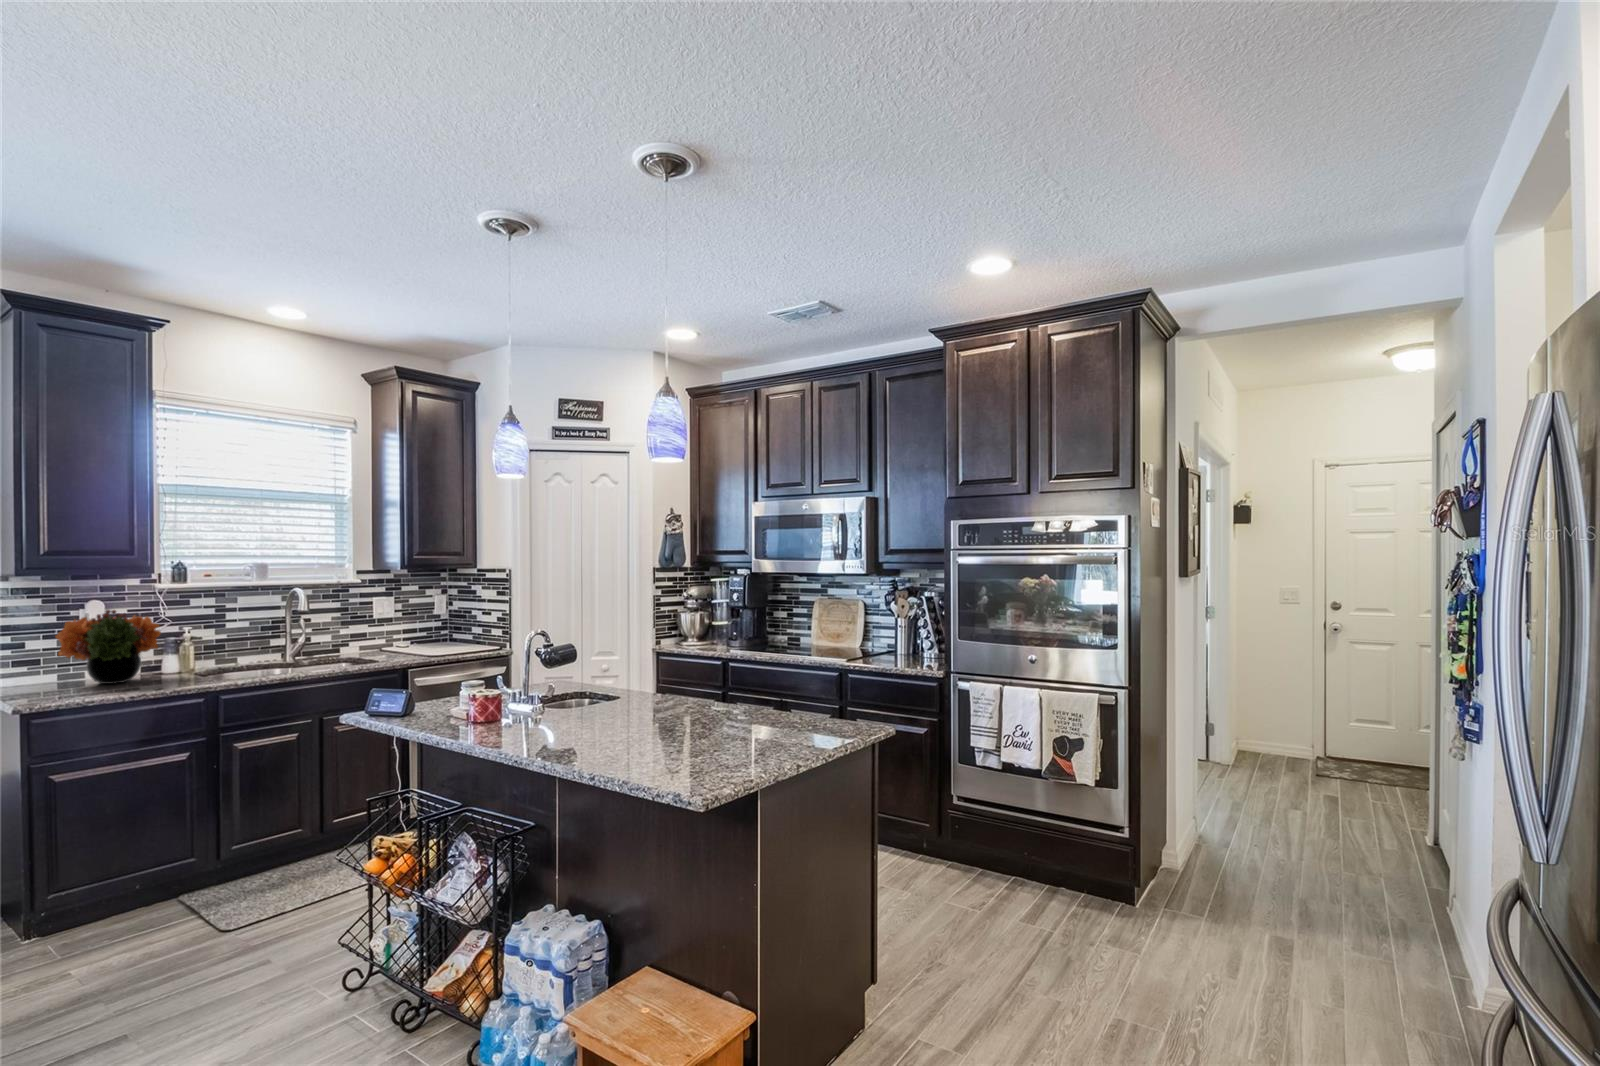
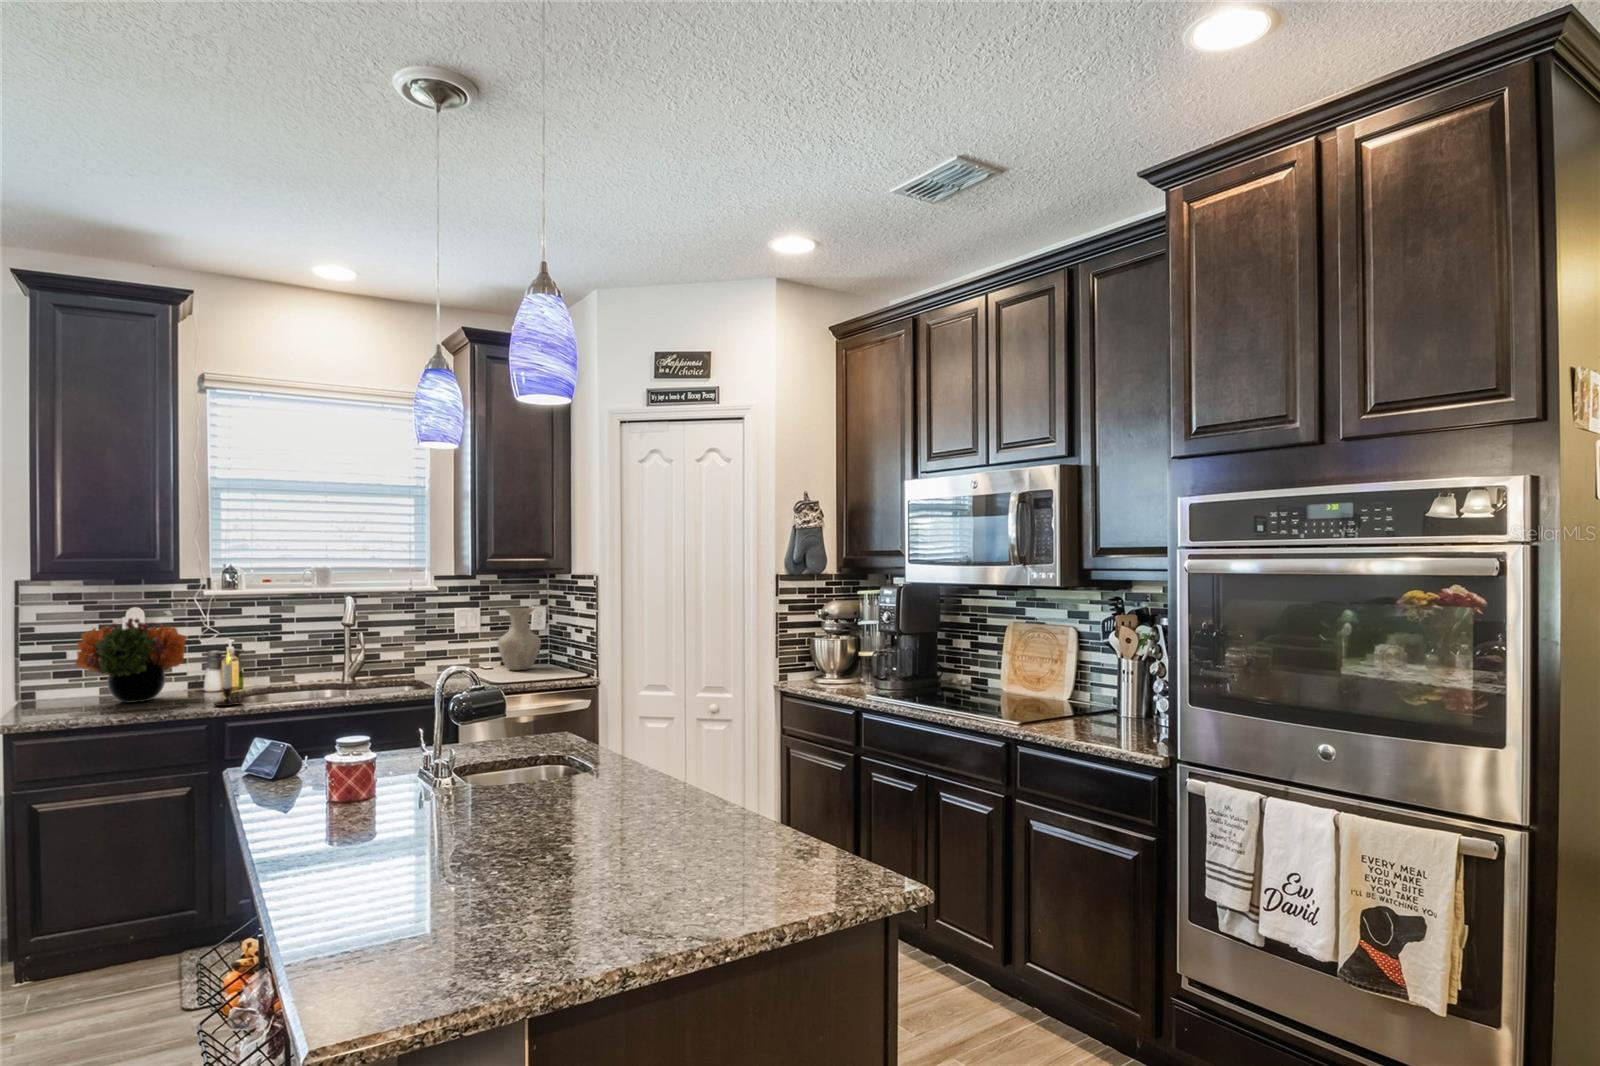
vase: none [417,596,454,647] -> present [498,608,541,670]
candle: none [202,635,233,682] -> present [213,652,244,706]

